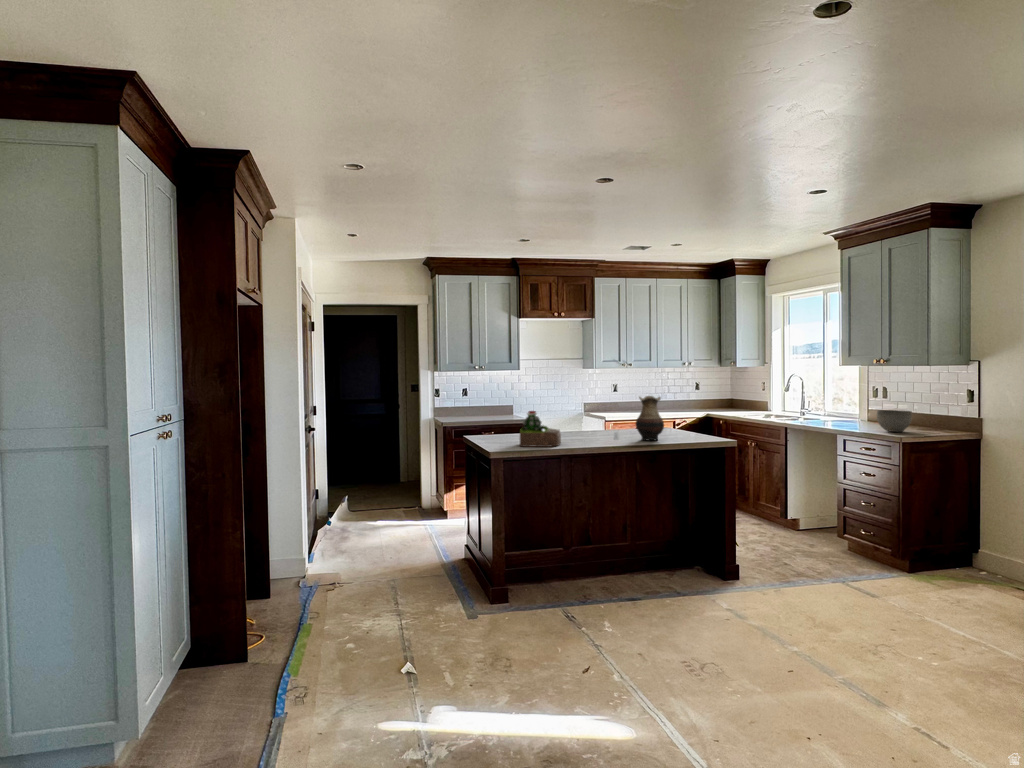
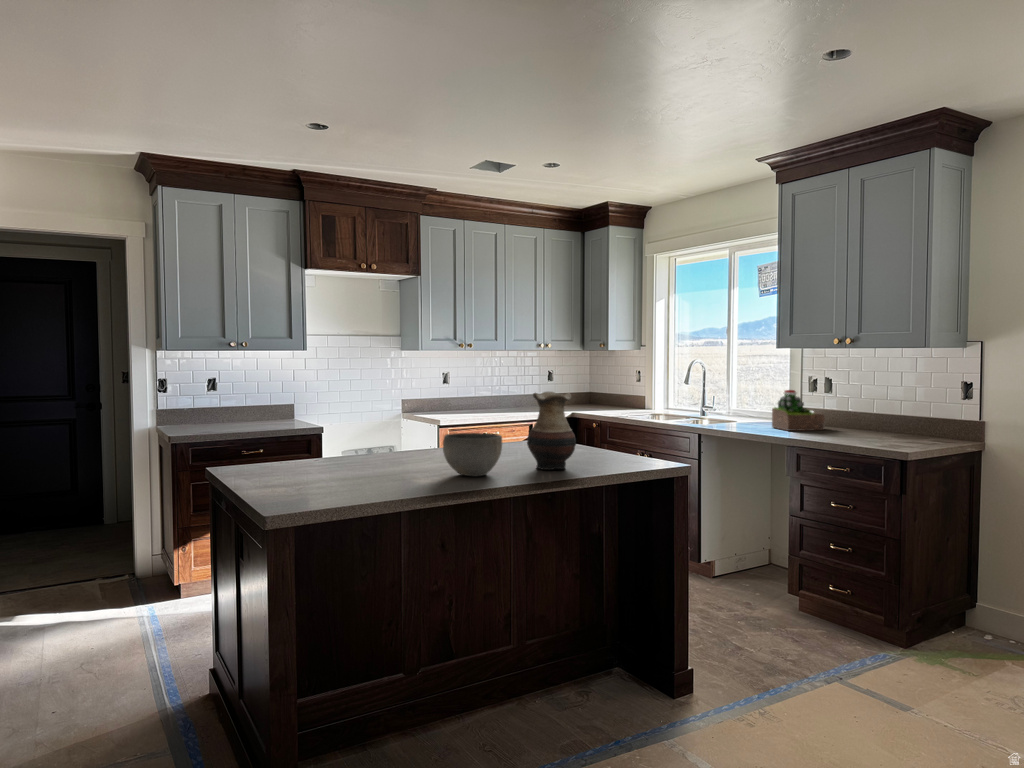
bowl: present [877,410,912,432] -> present [443,433,502,476]
succulent plant: present [520,411,561,447] -> present [772,390,825,431]

